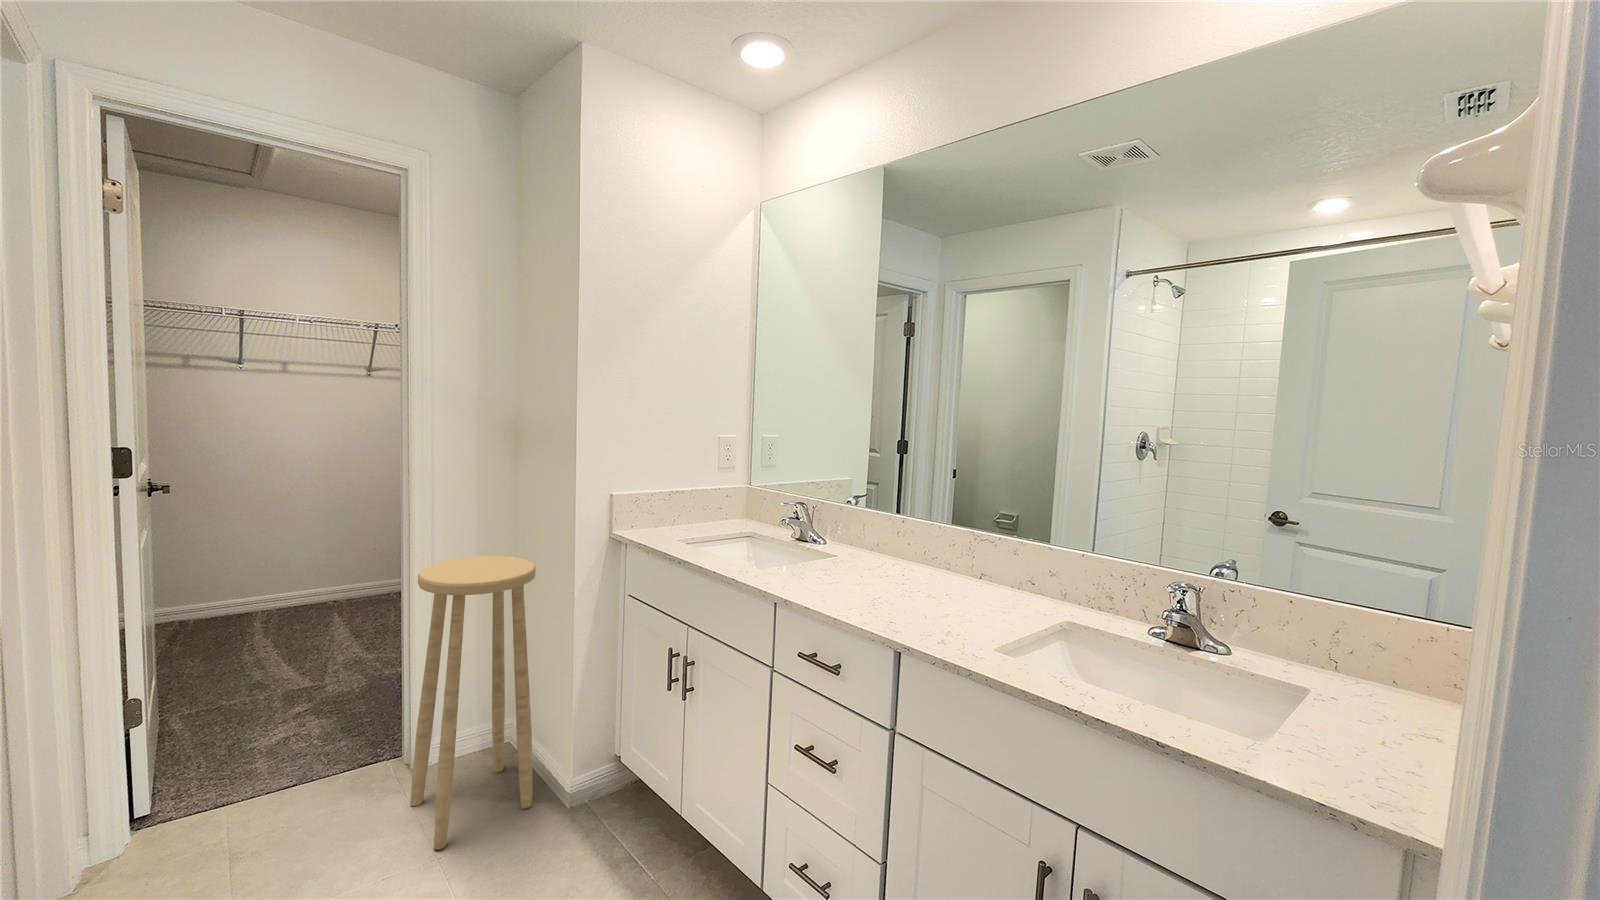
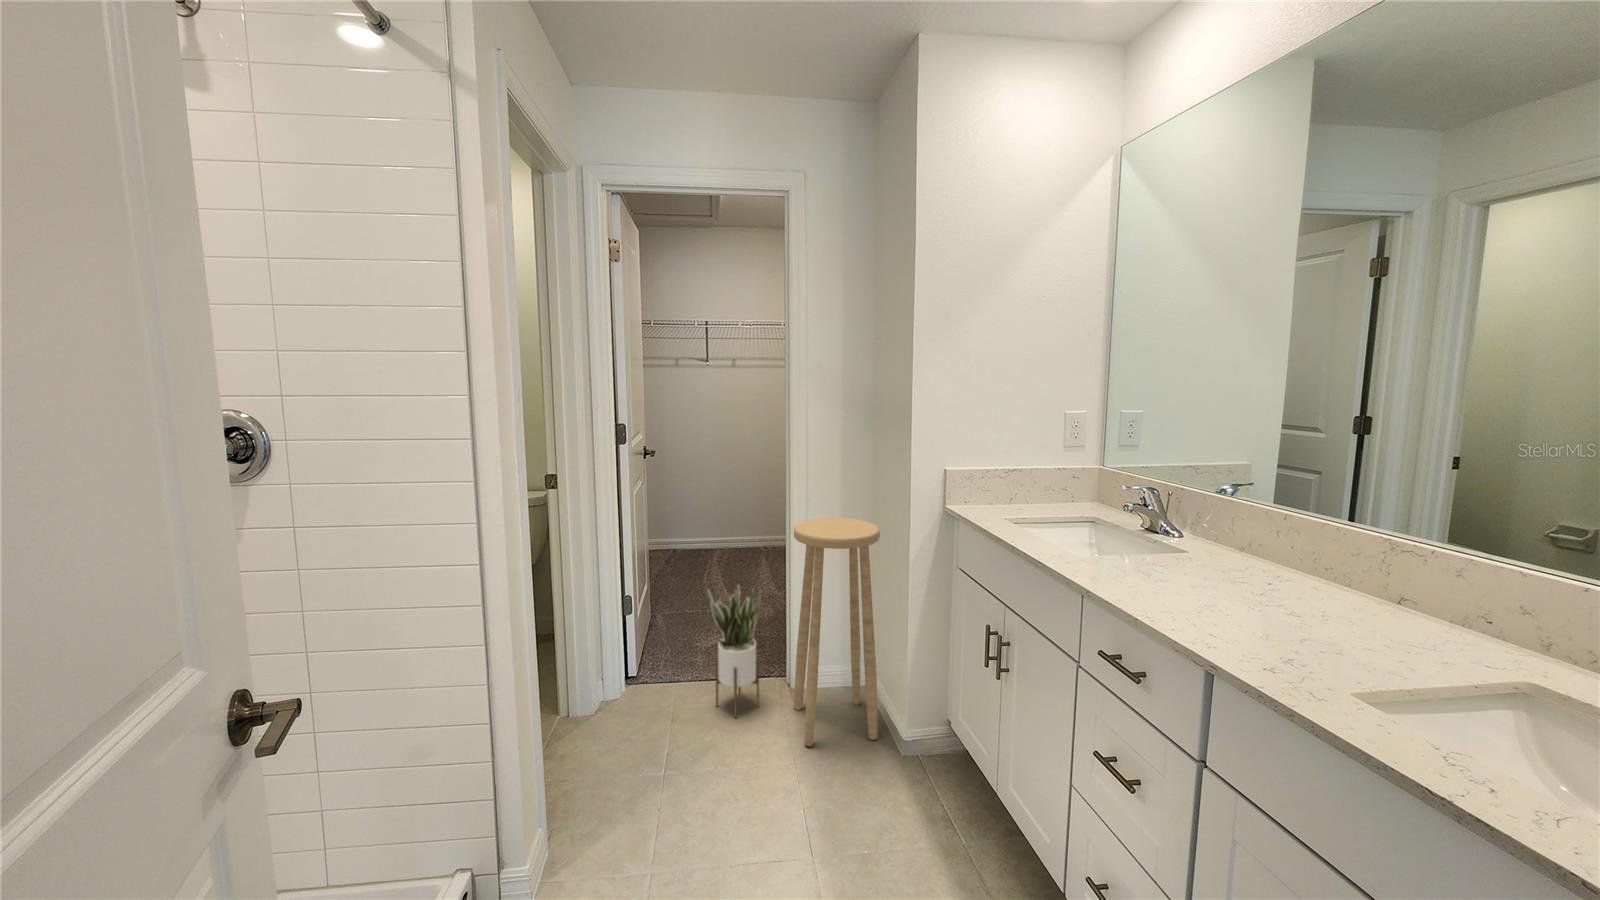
potted plant: none [262,662,358,852] -> present [707,585,761,718]

